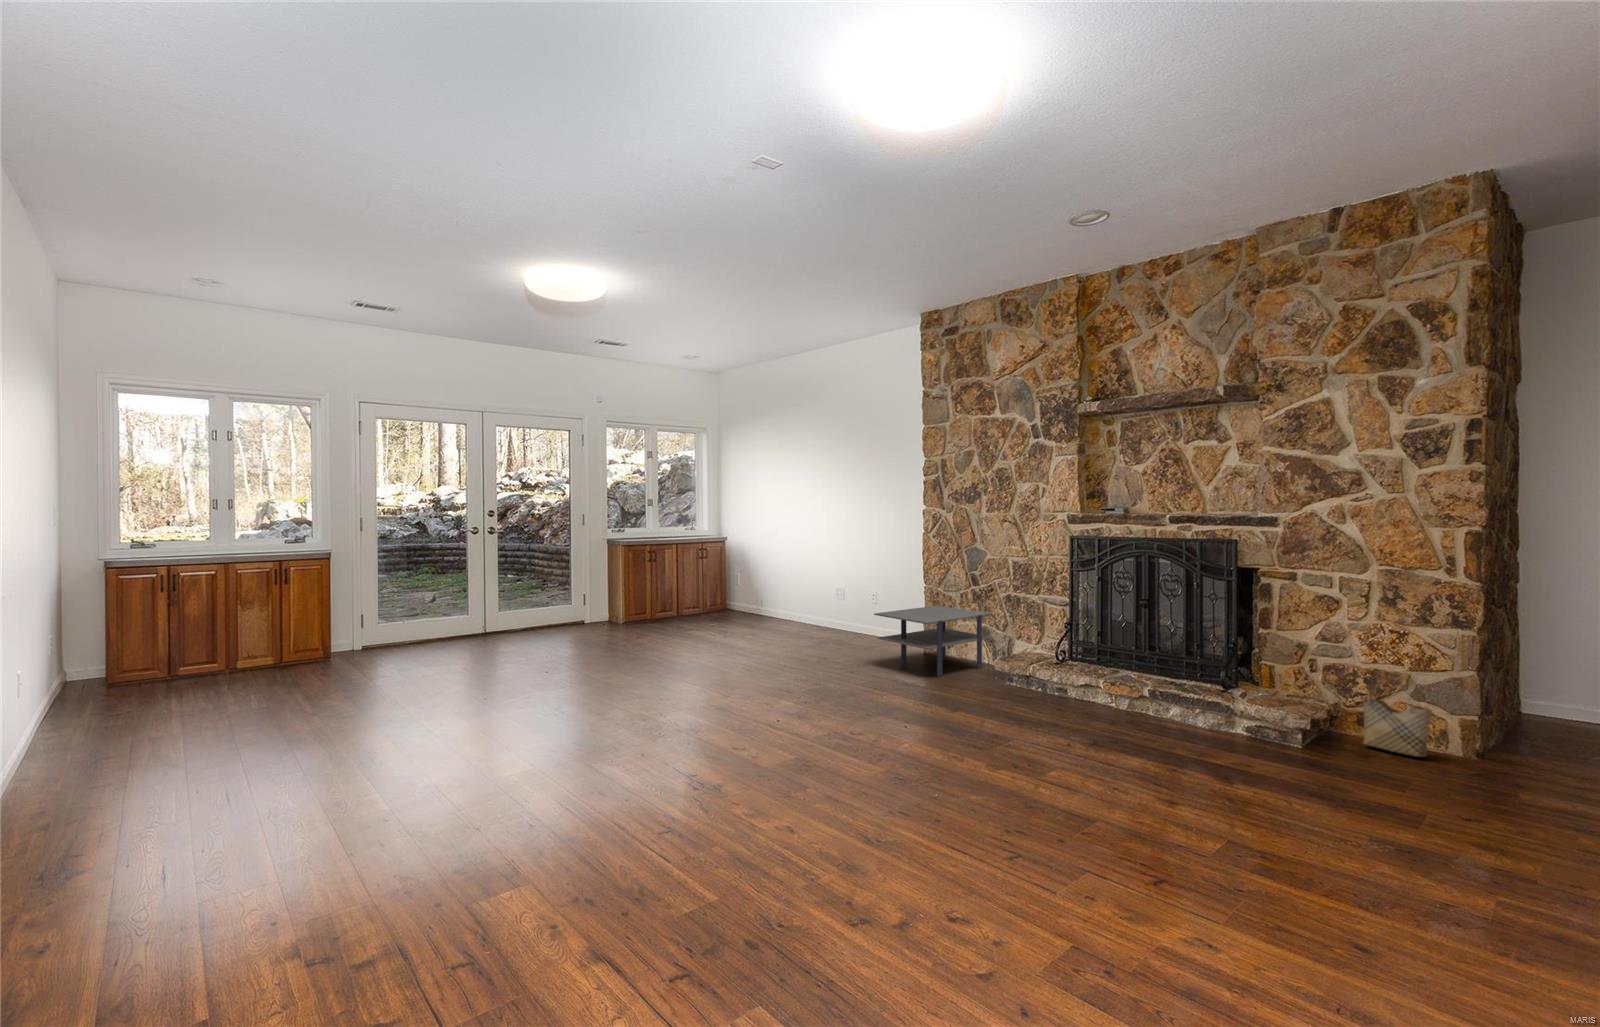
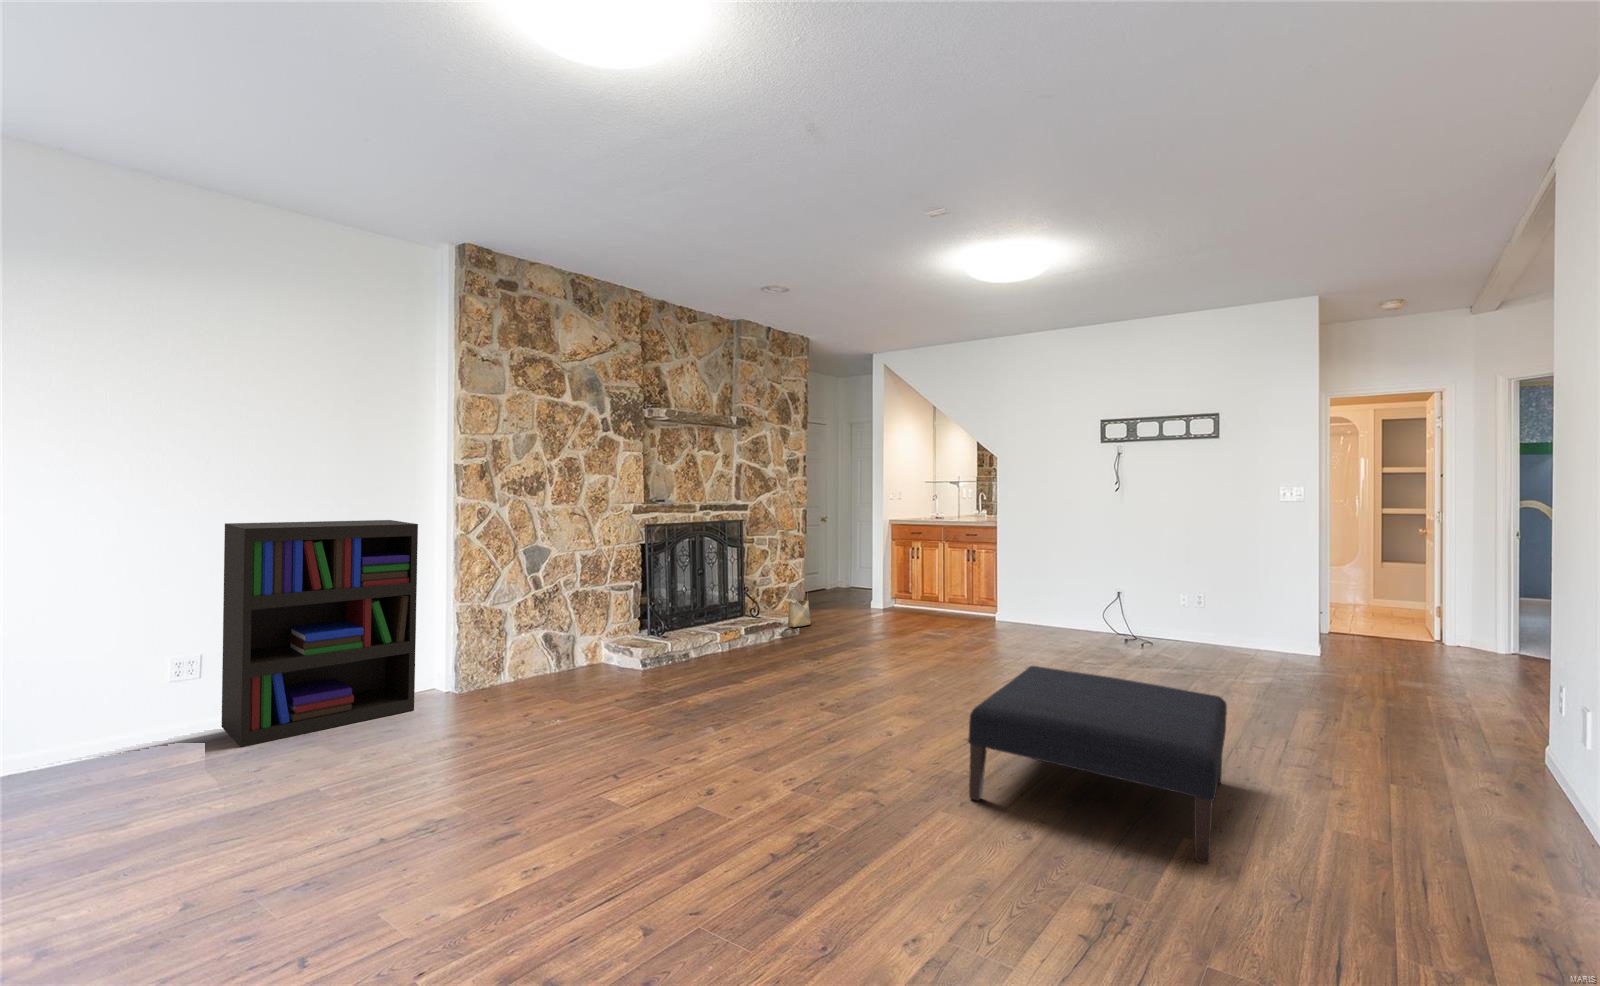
bookshelf: none [812,520,906,648] -> present [222,520,418,747]
side table: present [874,606,992,677] -> none [484,614,617,701]
ottoman: none [435,680,780,918] -> present [968,666,1227,864]

